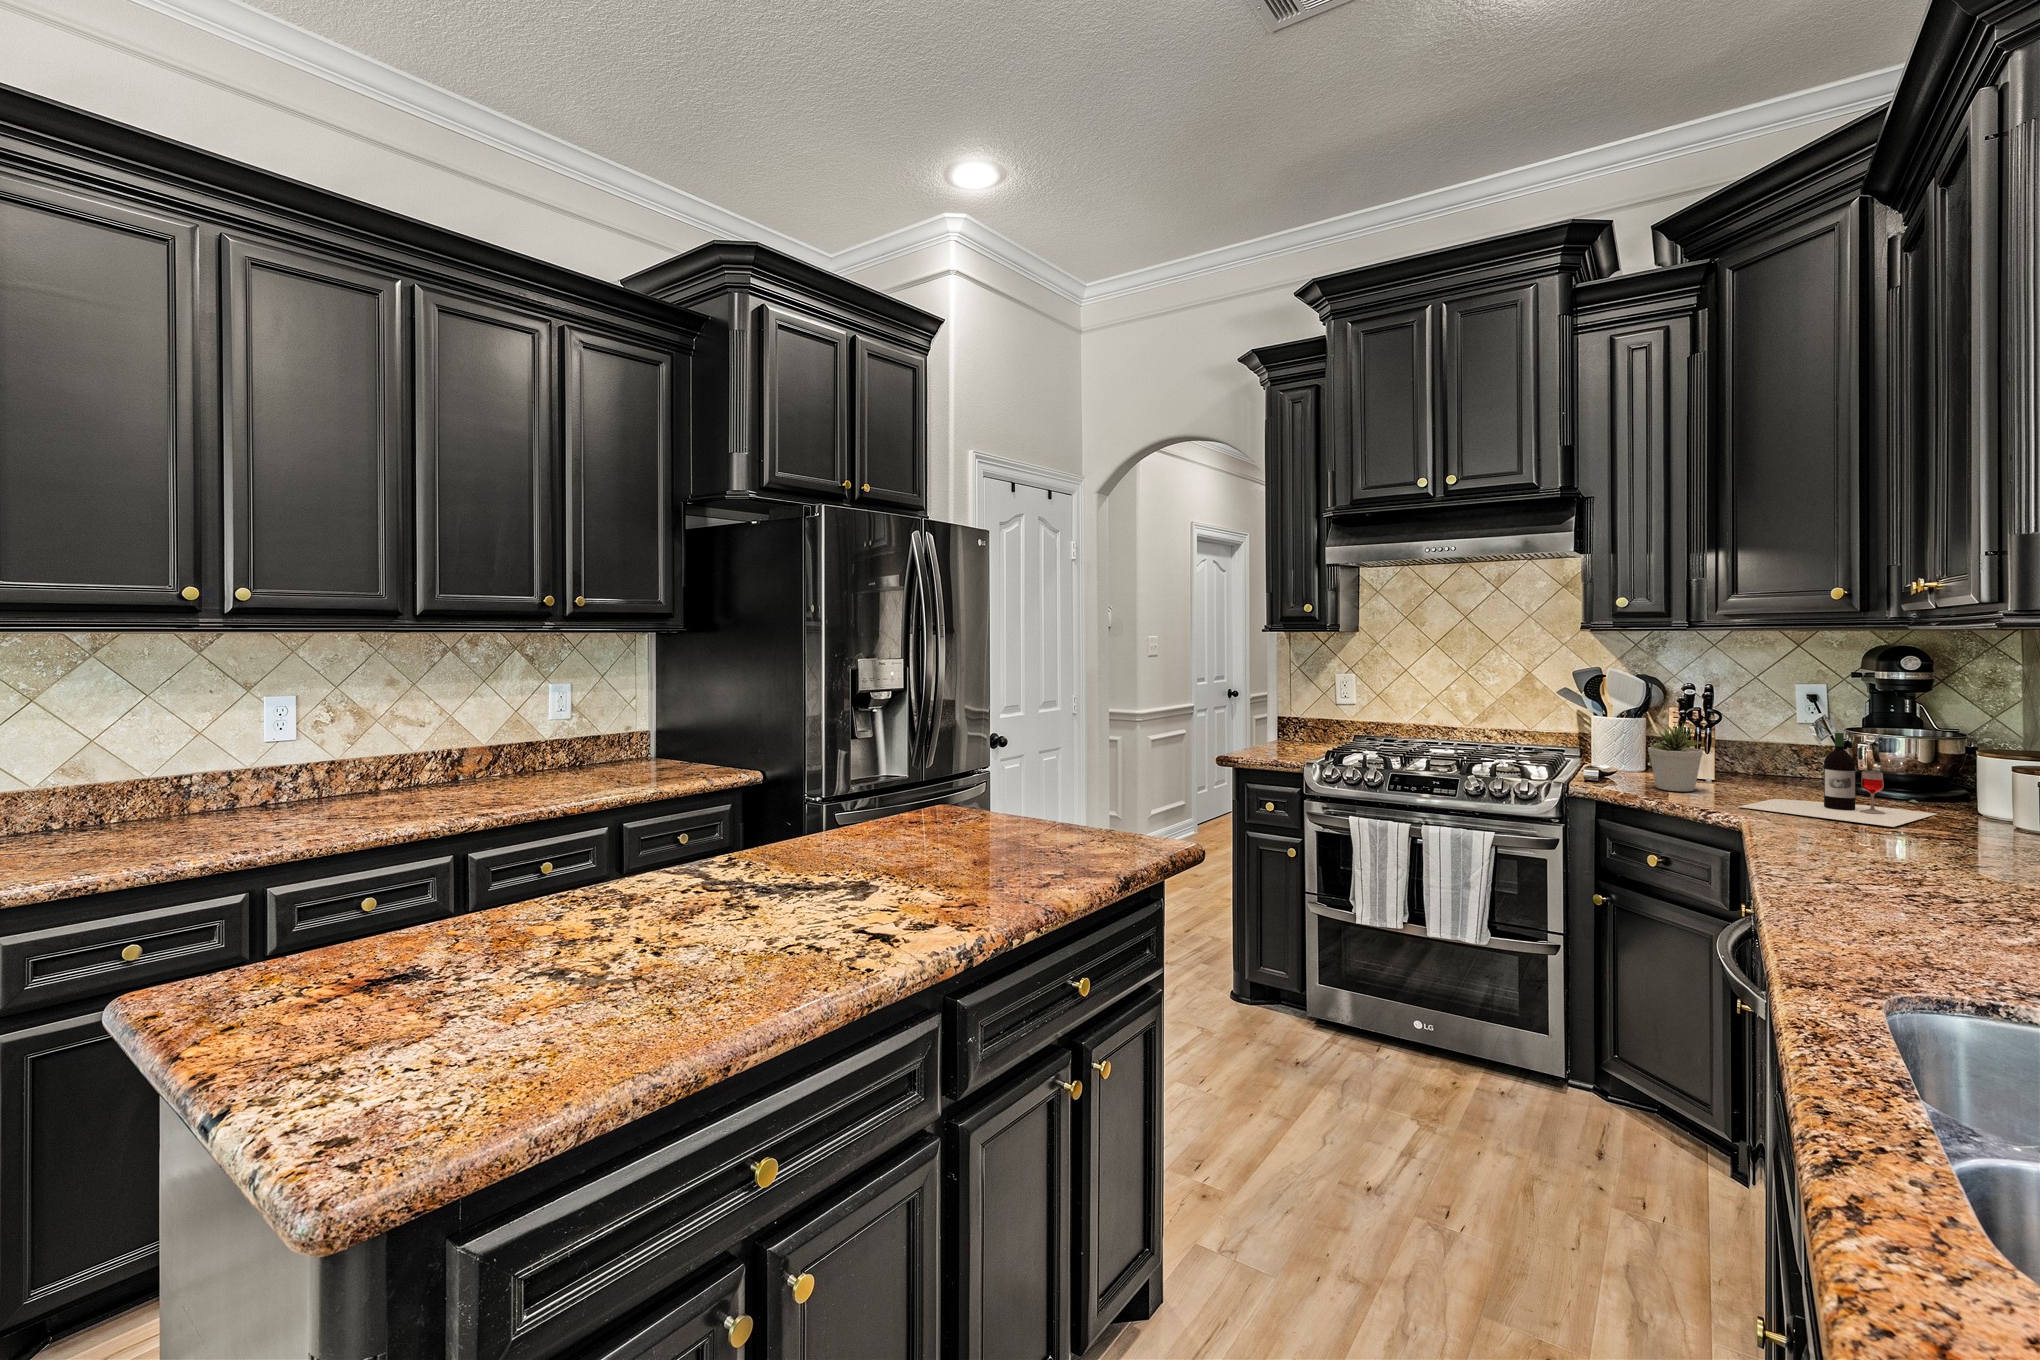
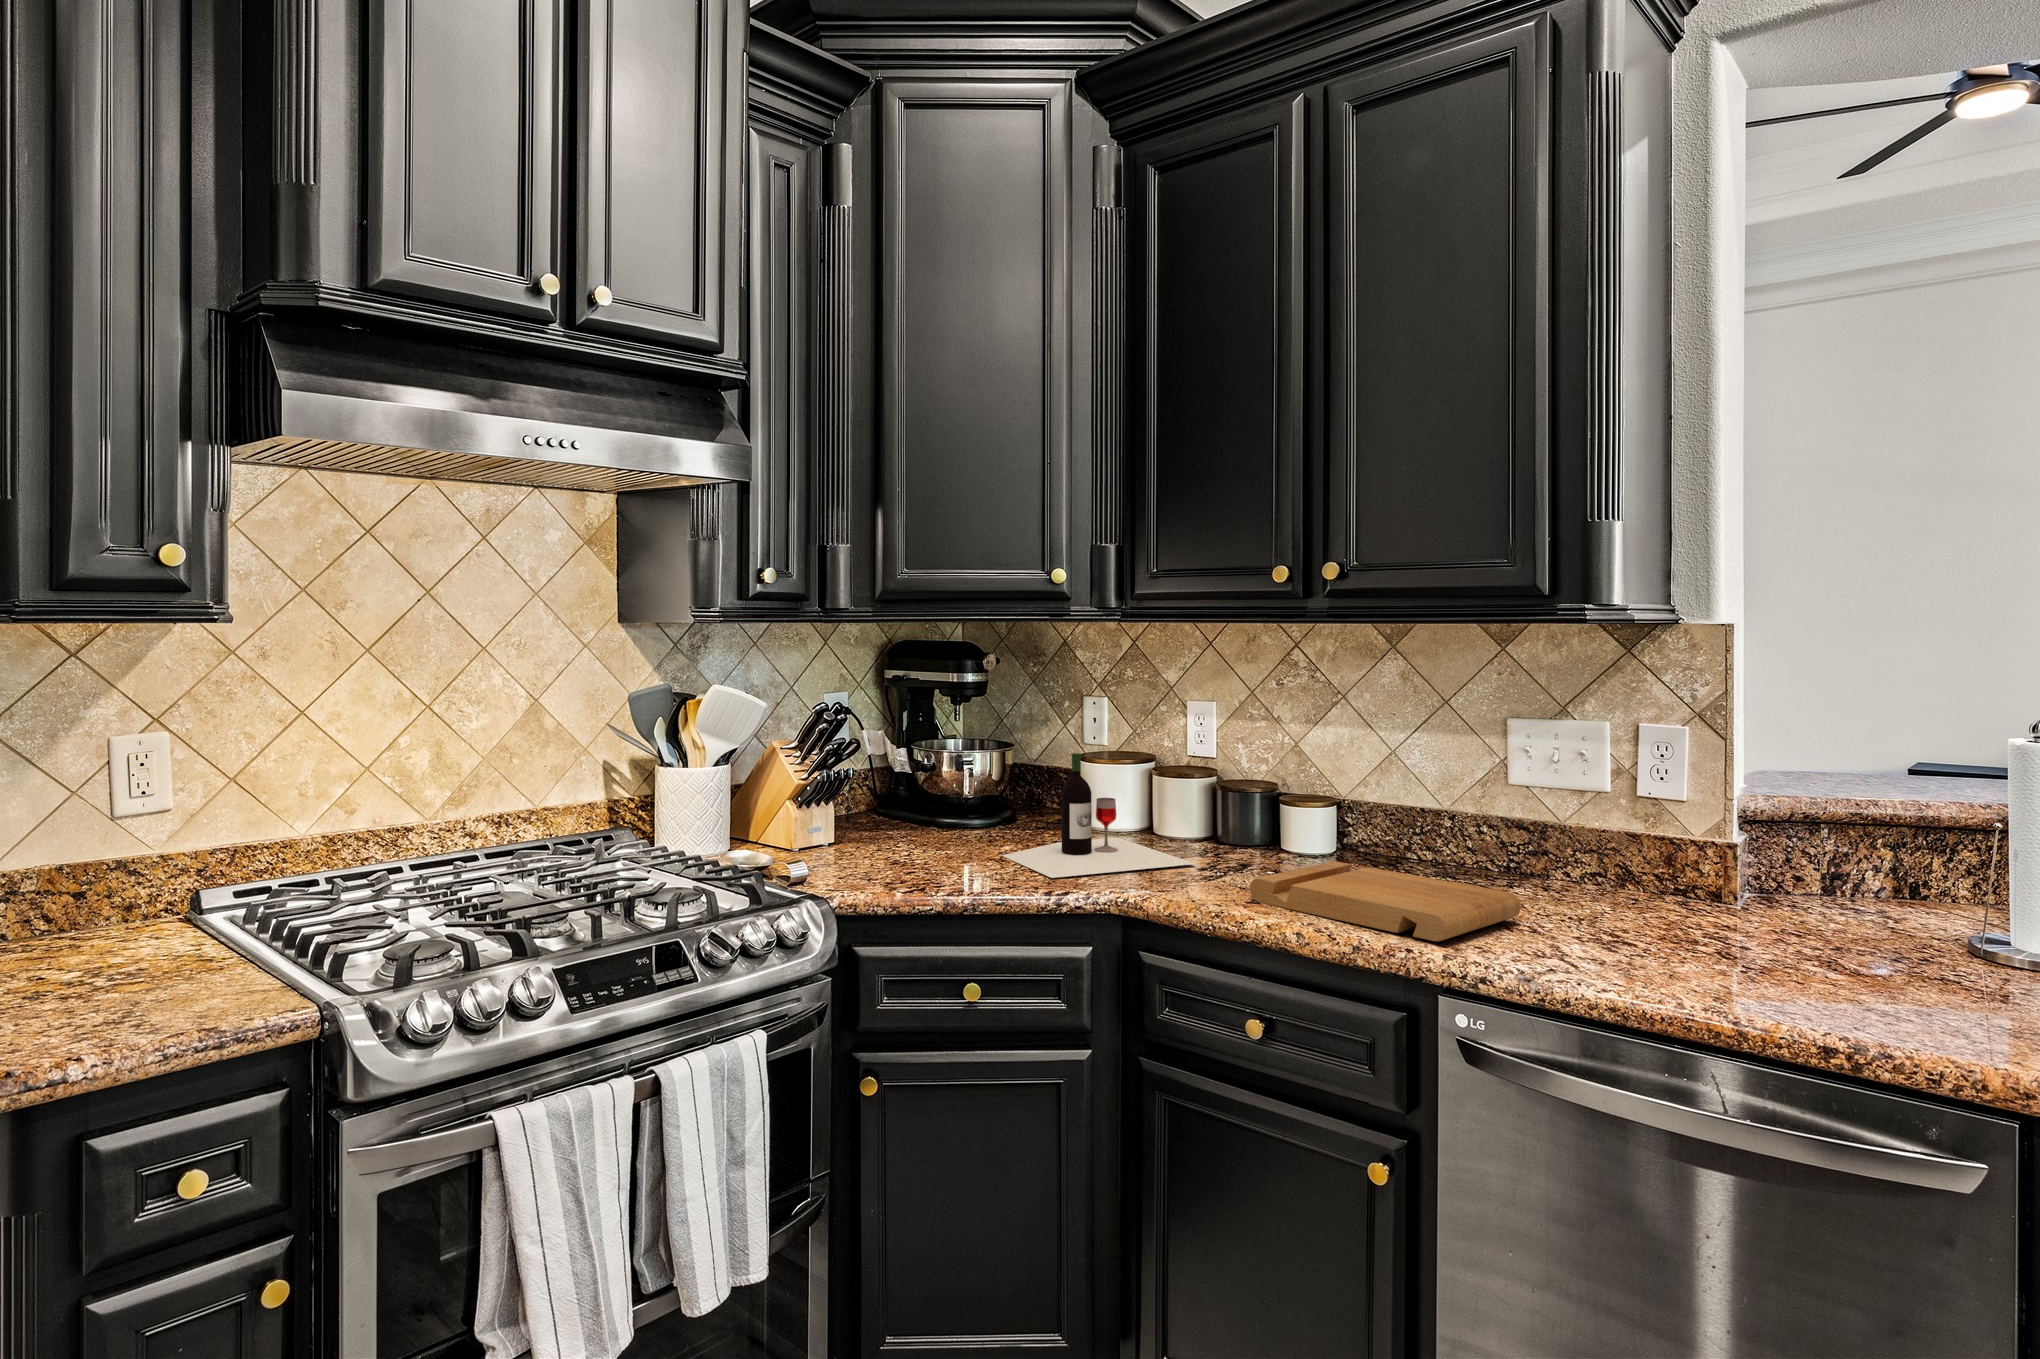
potted plant: present [1648,723,1703,792] -> none [878,762,949,874]
cutting board: none [1814,823,1973,885] -> present [1250,861,1520,942]

